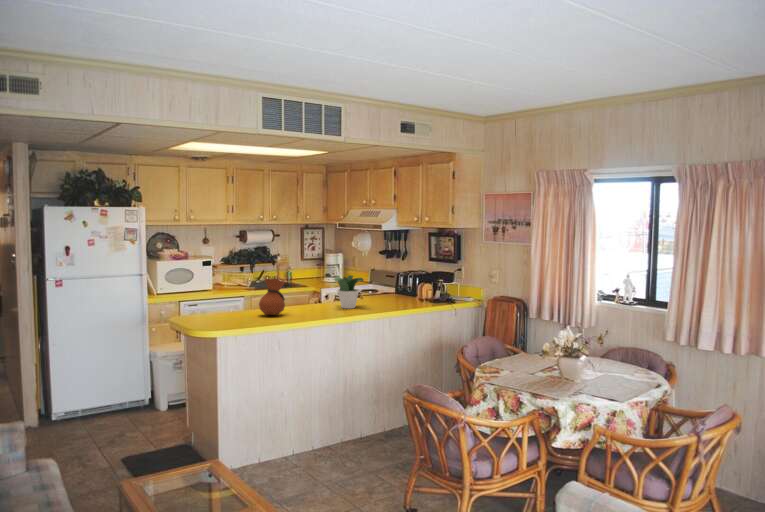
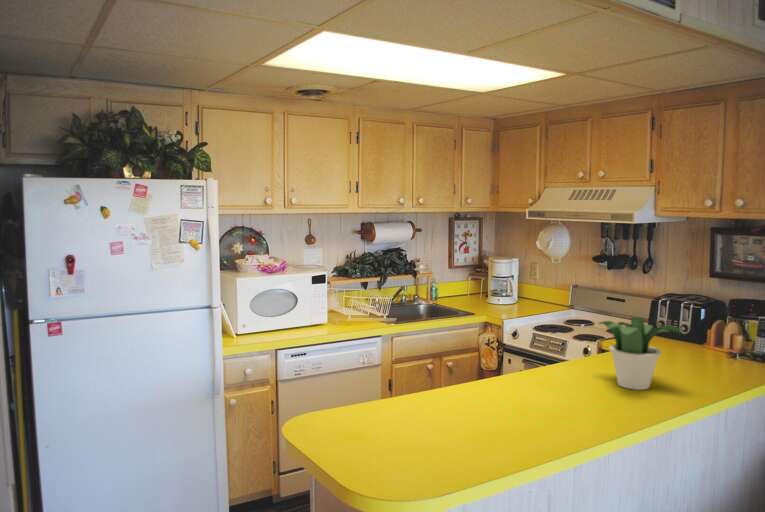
vase: present [259,278,285,315] -> none [471,333,531,418]

